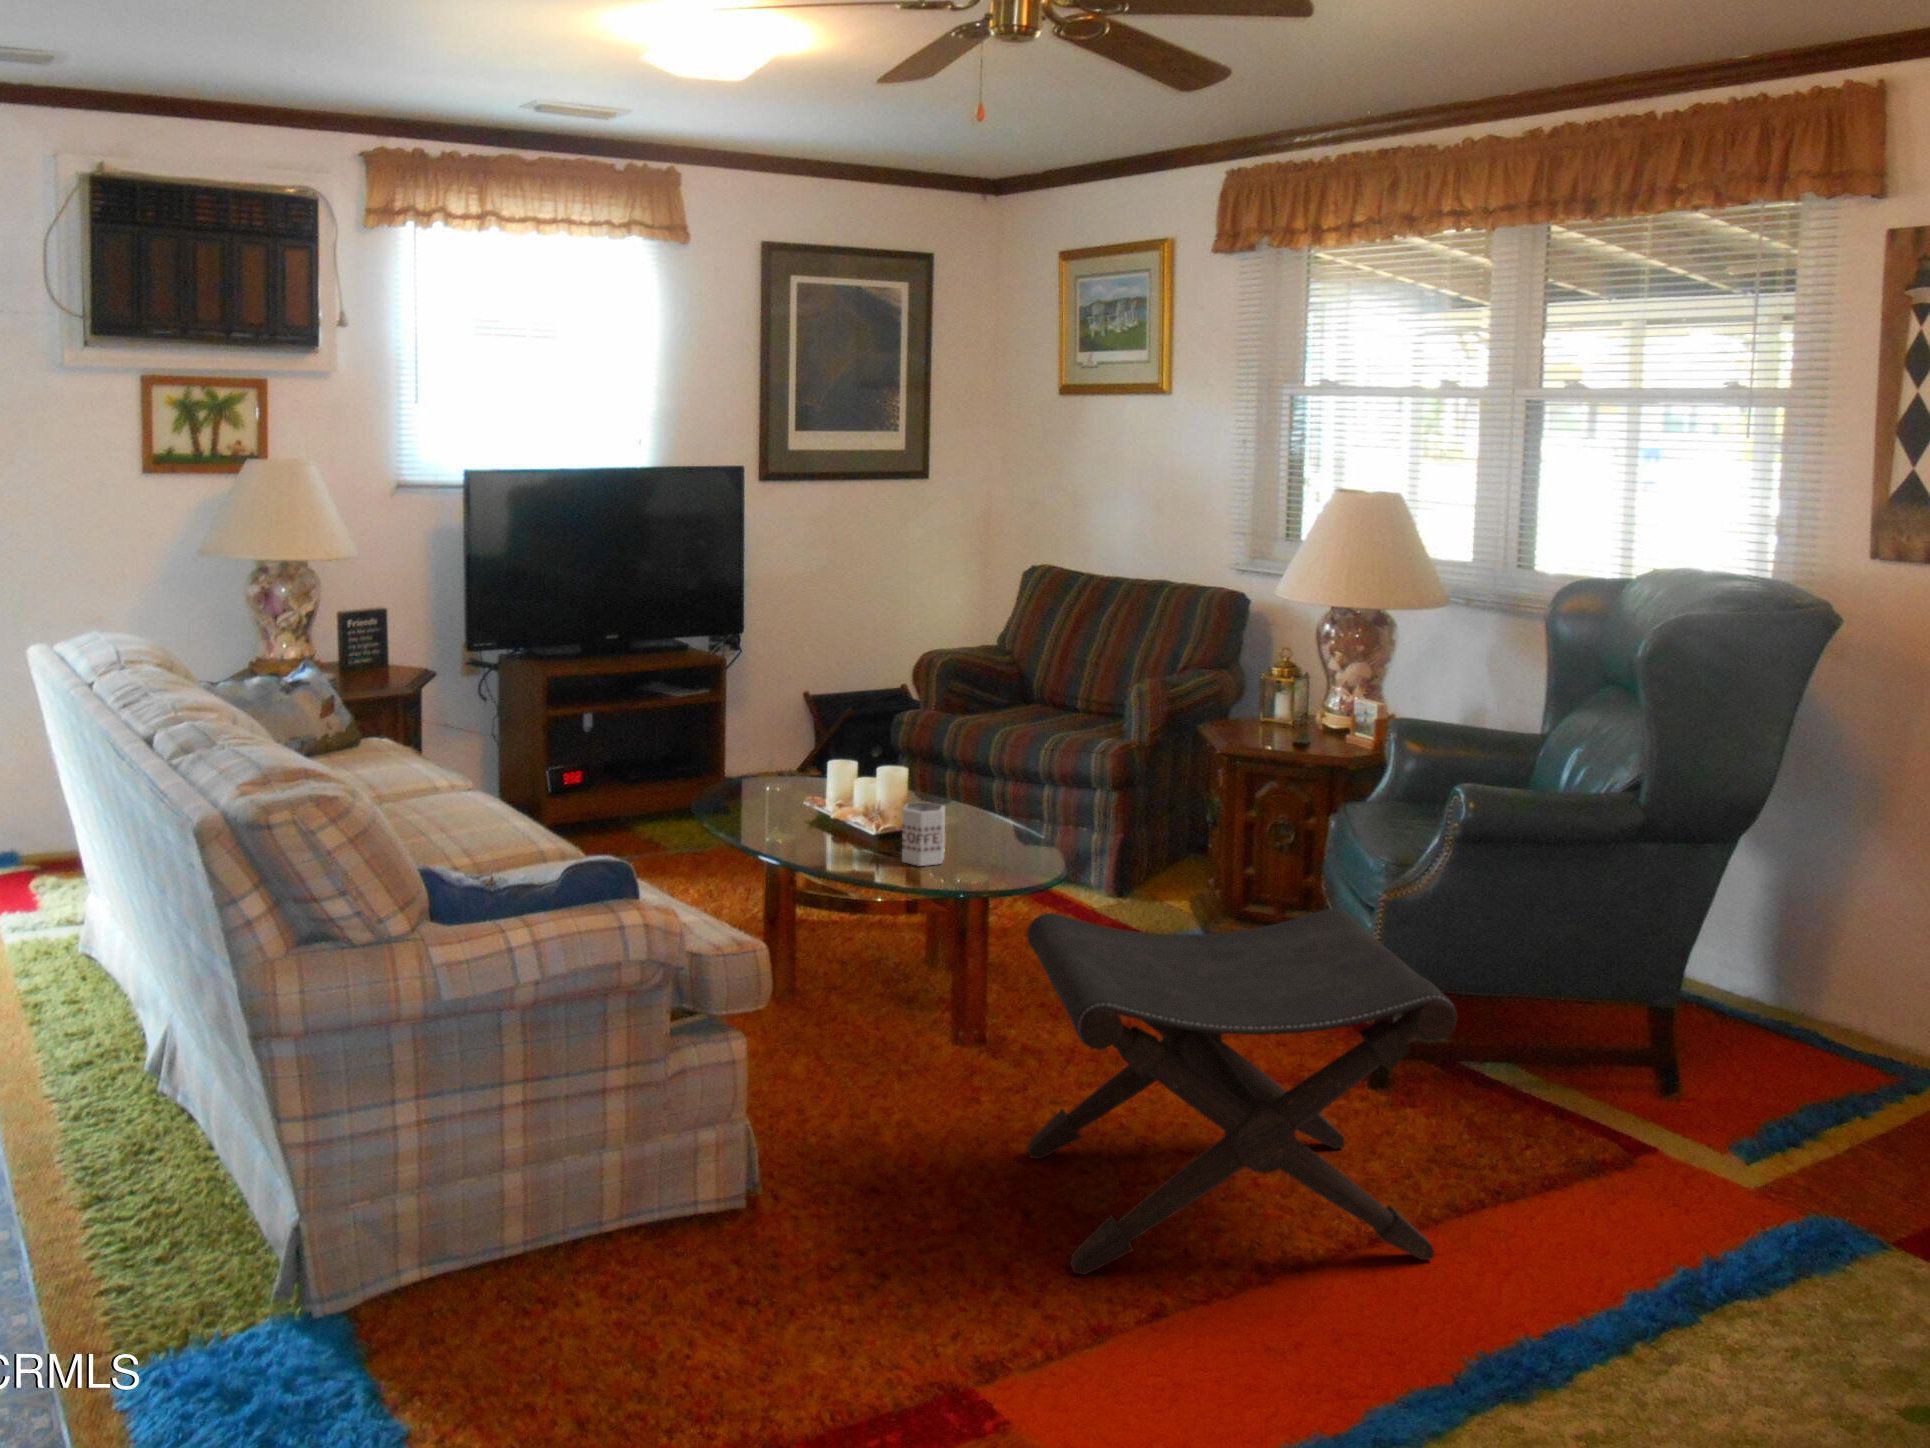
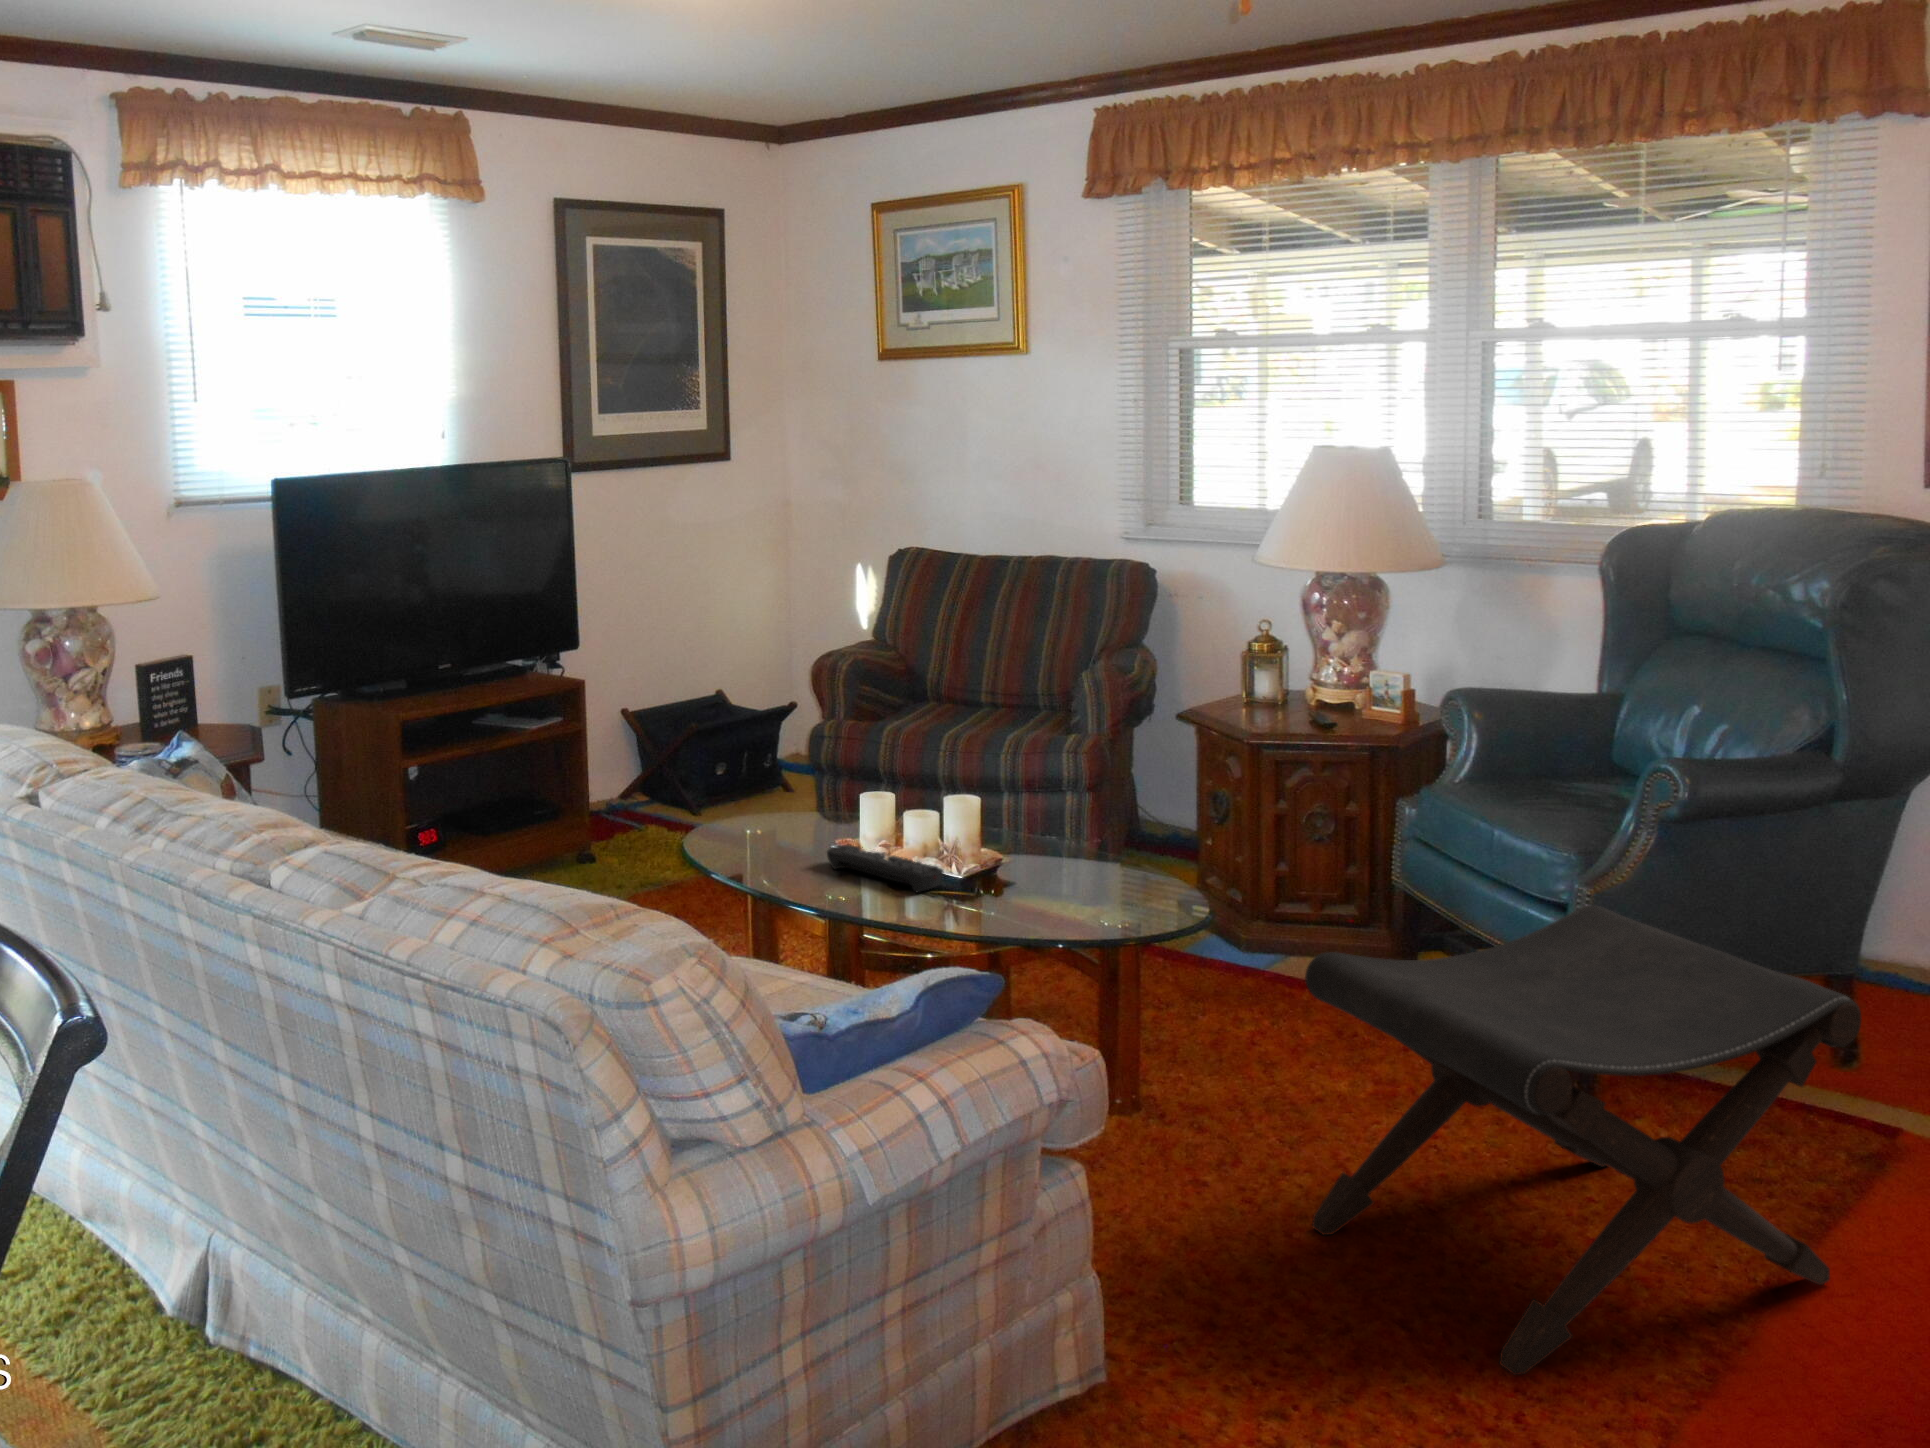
remote control: none [764,799,836,841] -> present [827,845,944,892]
mug: present [902,802,945,866] -> none [1042,833,1096,909]

